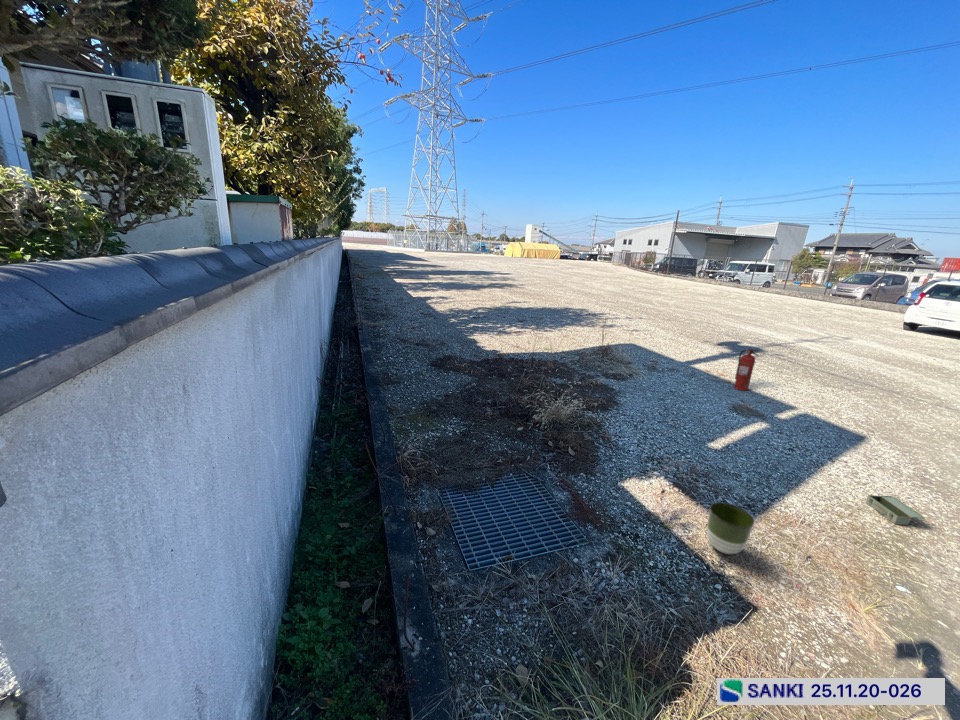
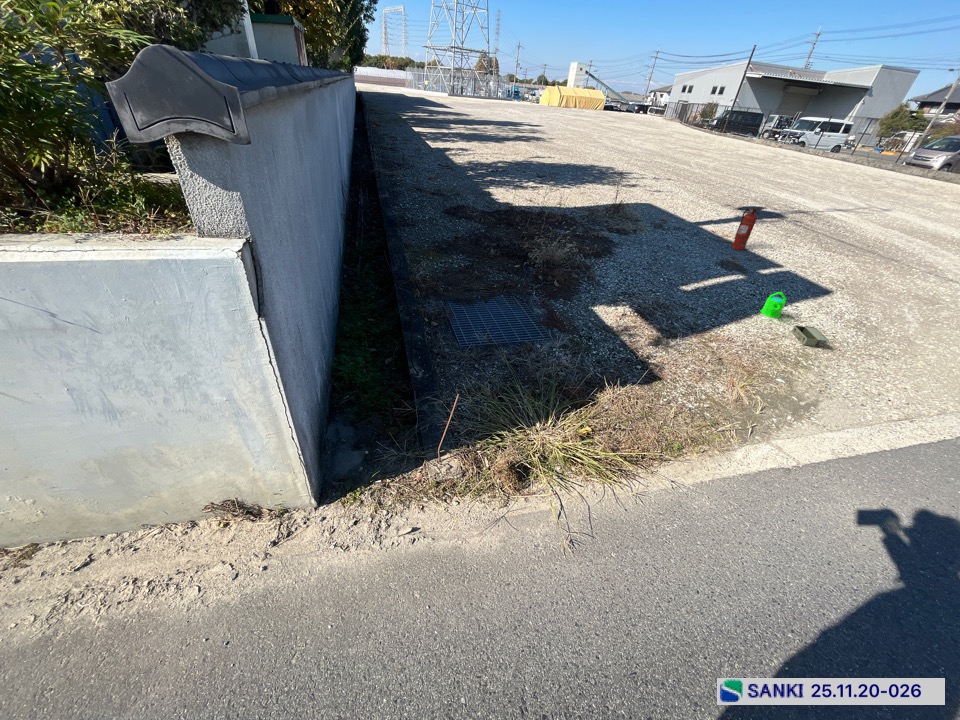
watering can: none [811,450,842,482] -> present [760,292,787,318]
planter: present [707,502,754,554] -> none [645,315,679,351]

